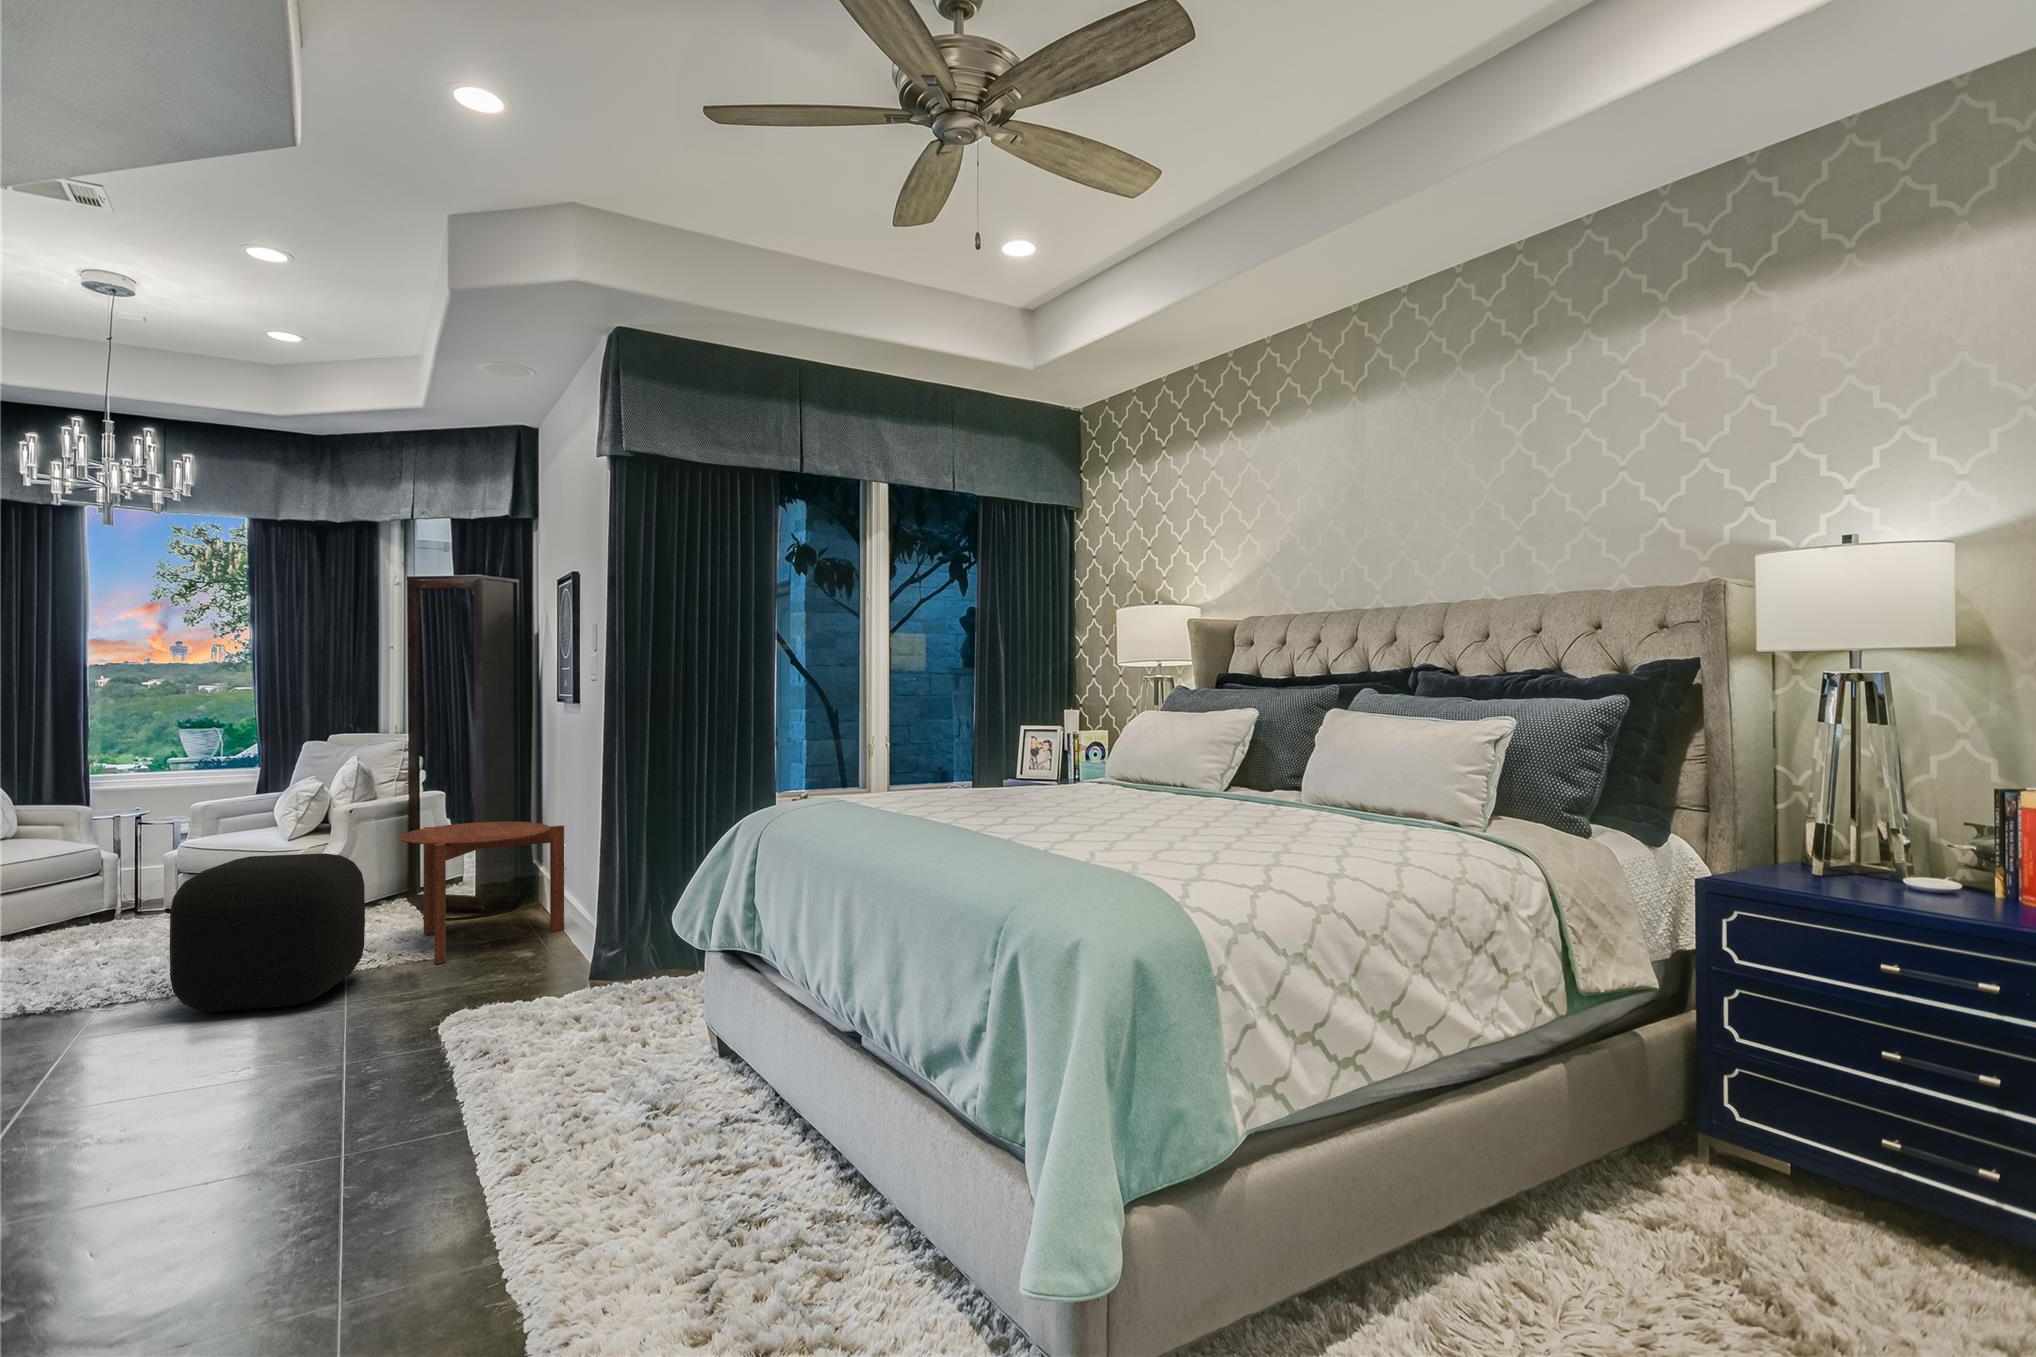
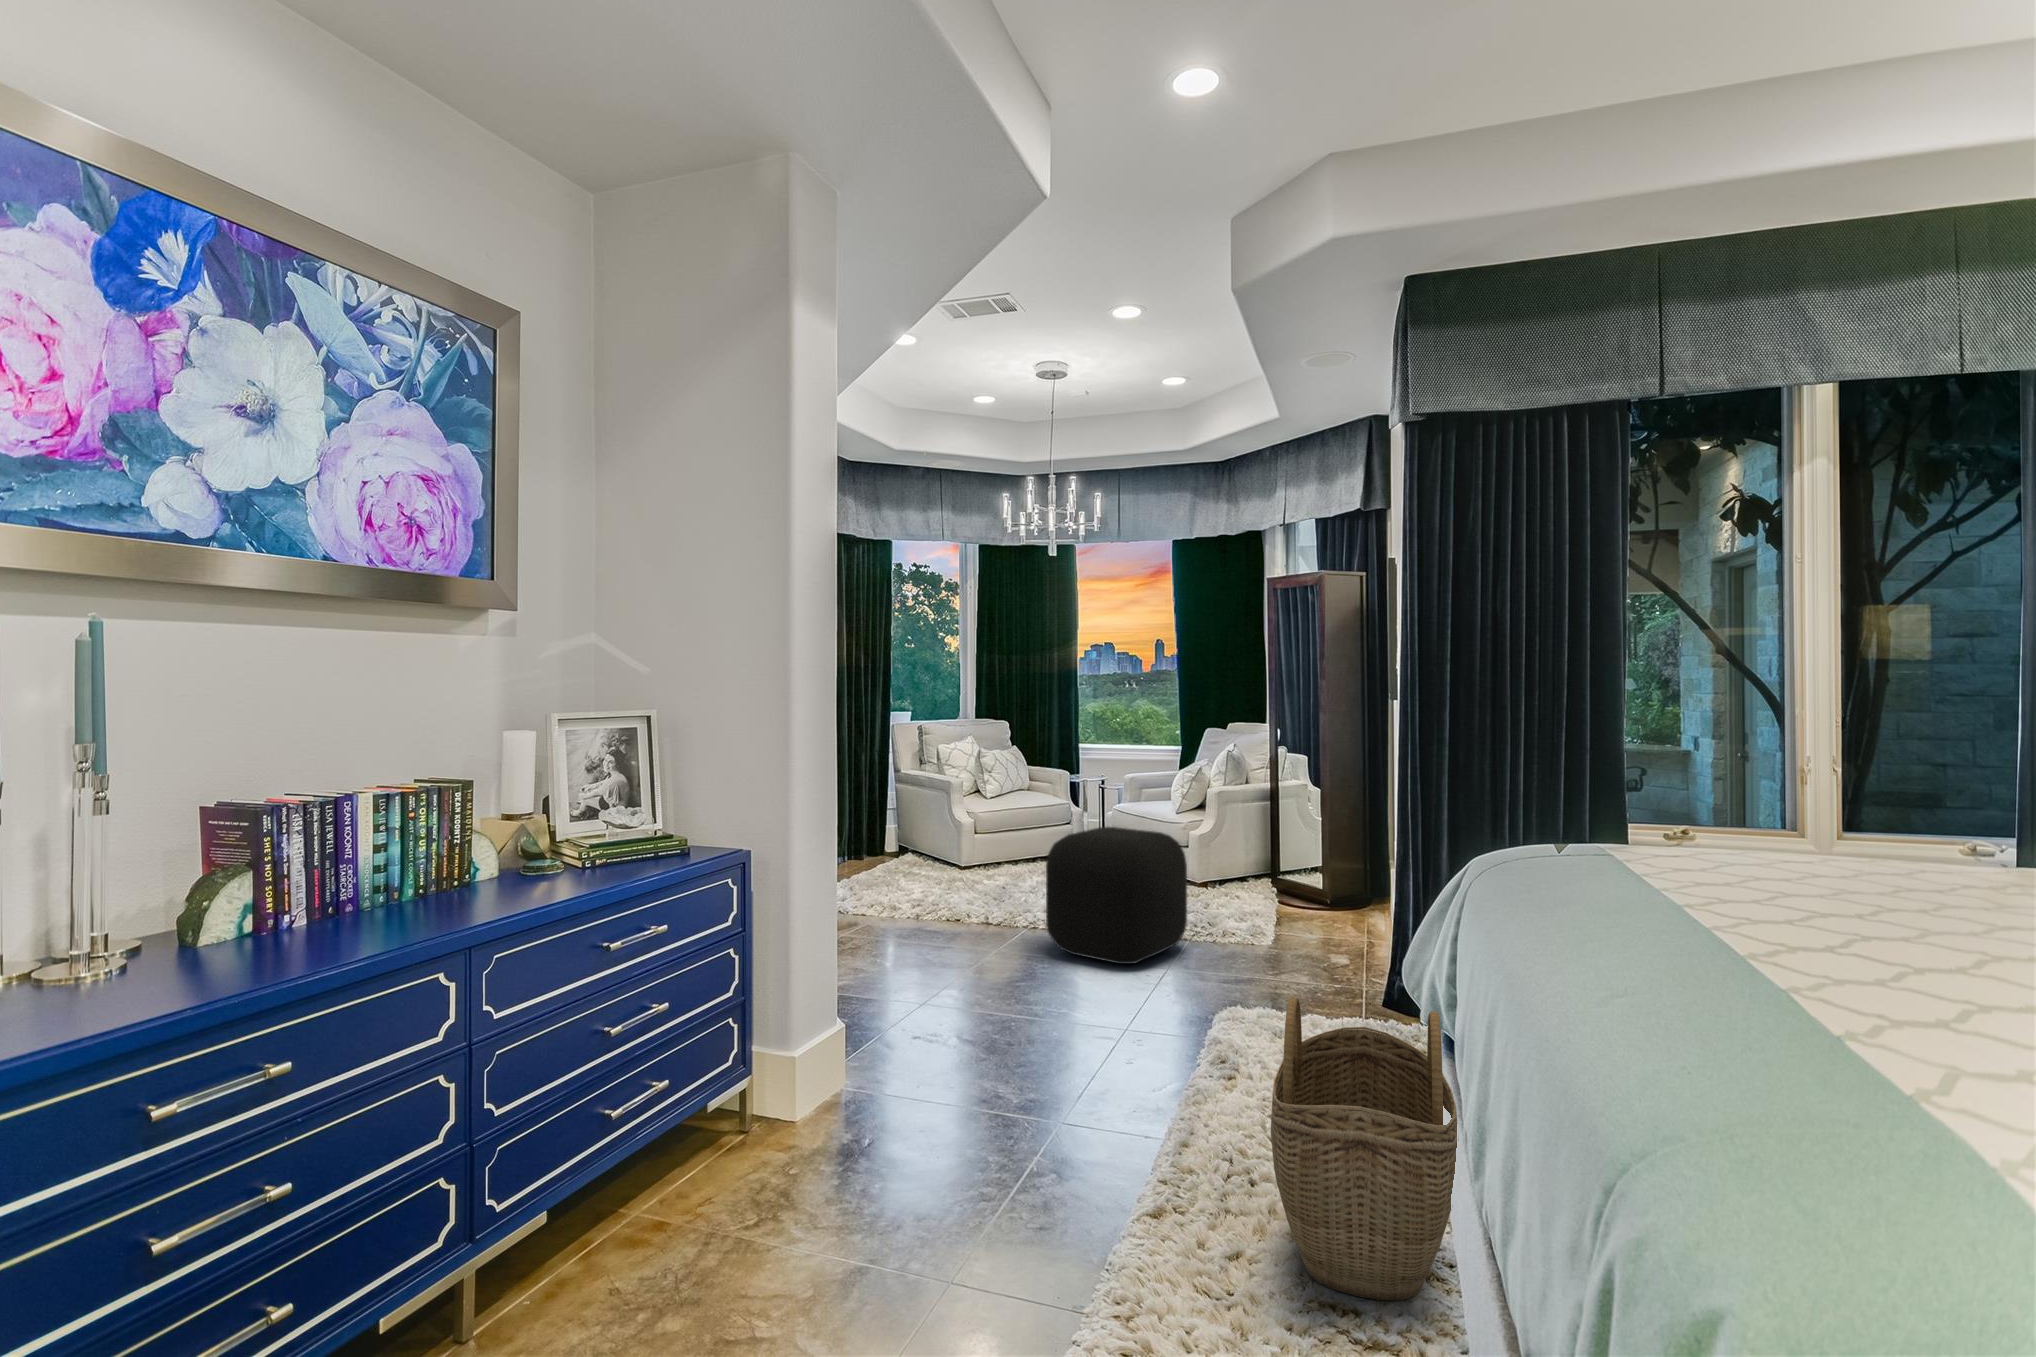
side table: present [399,822,564,964] -> none [1229,817,1384,953]
woven basket: none [623,927,776,1156] -> present [1271,996,1457,1301]

